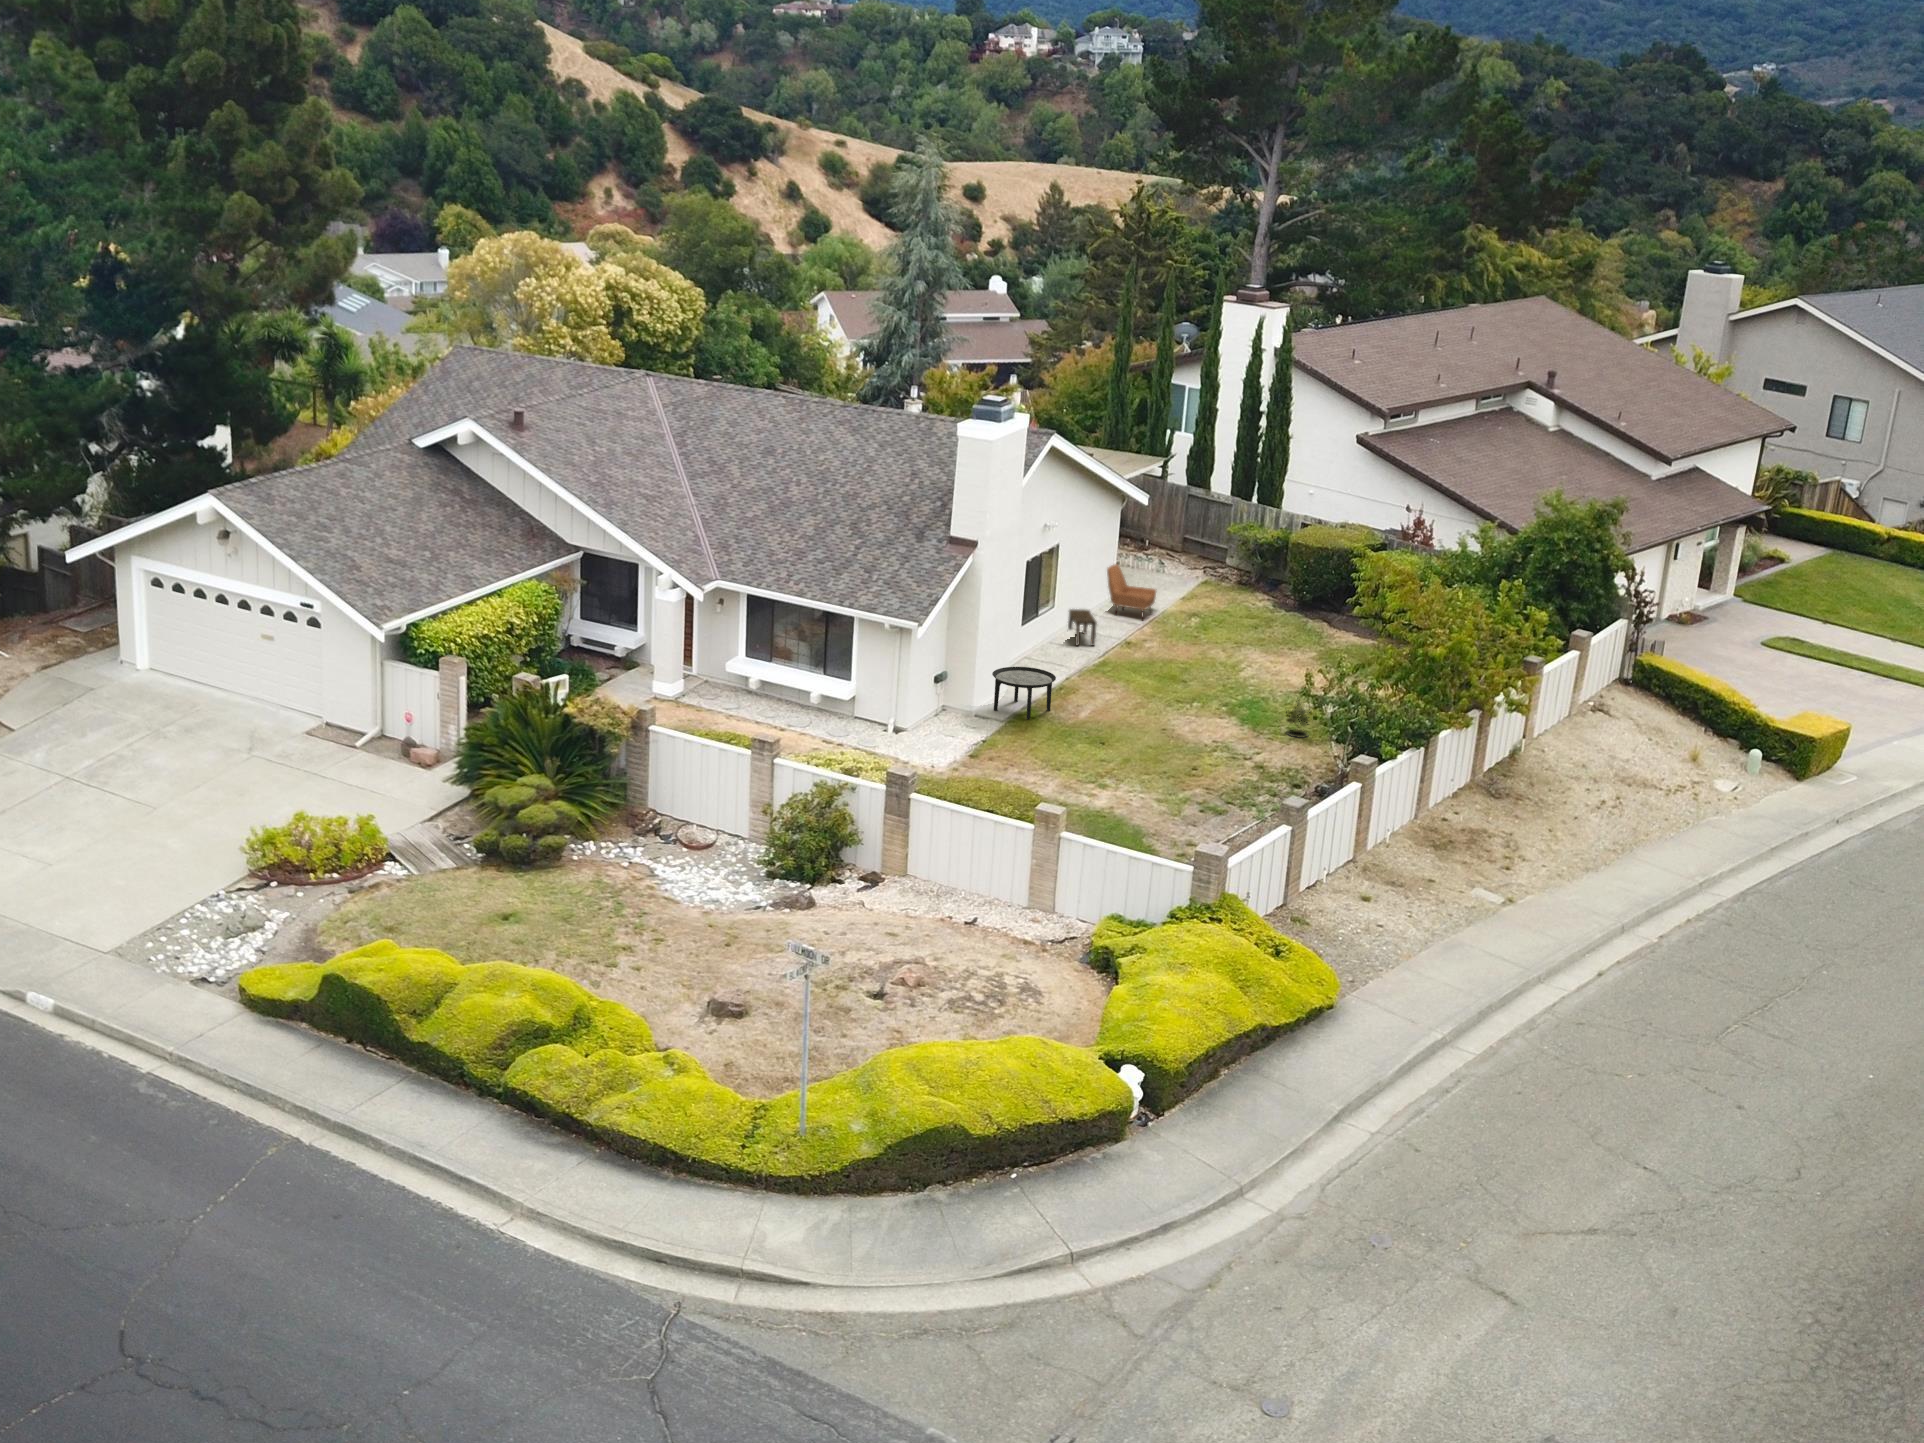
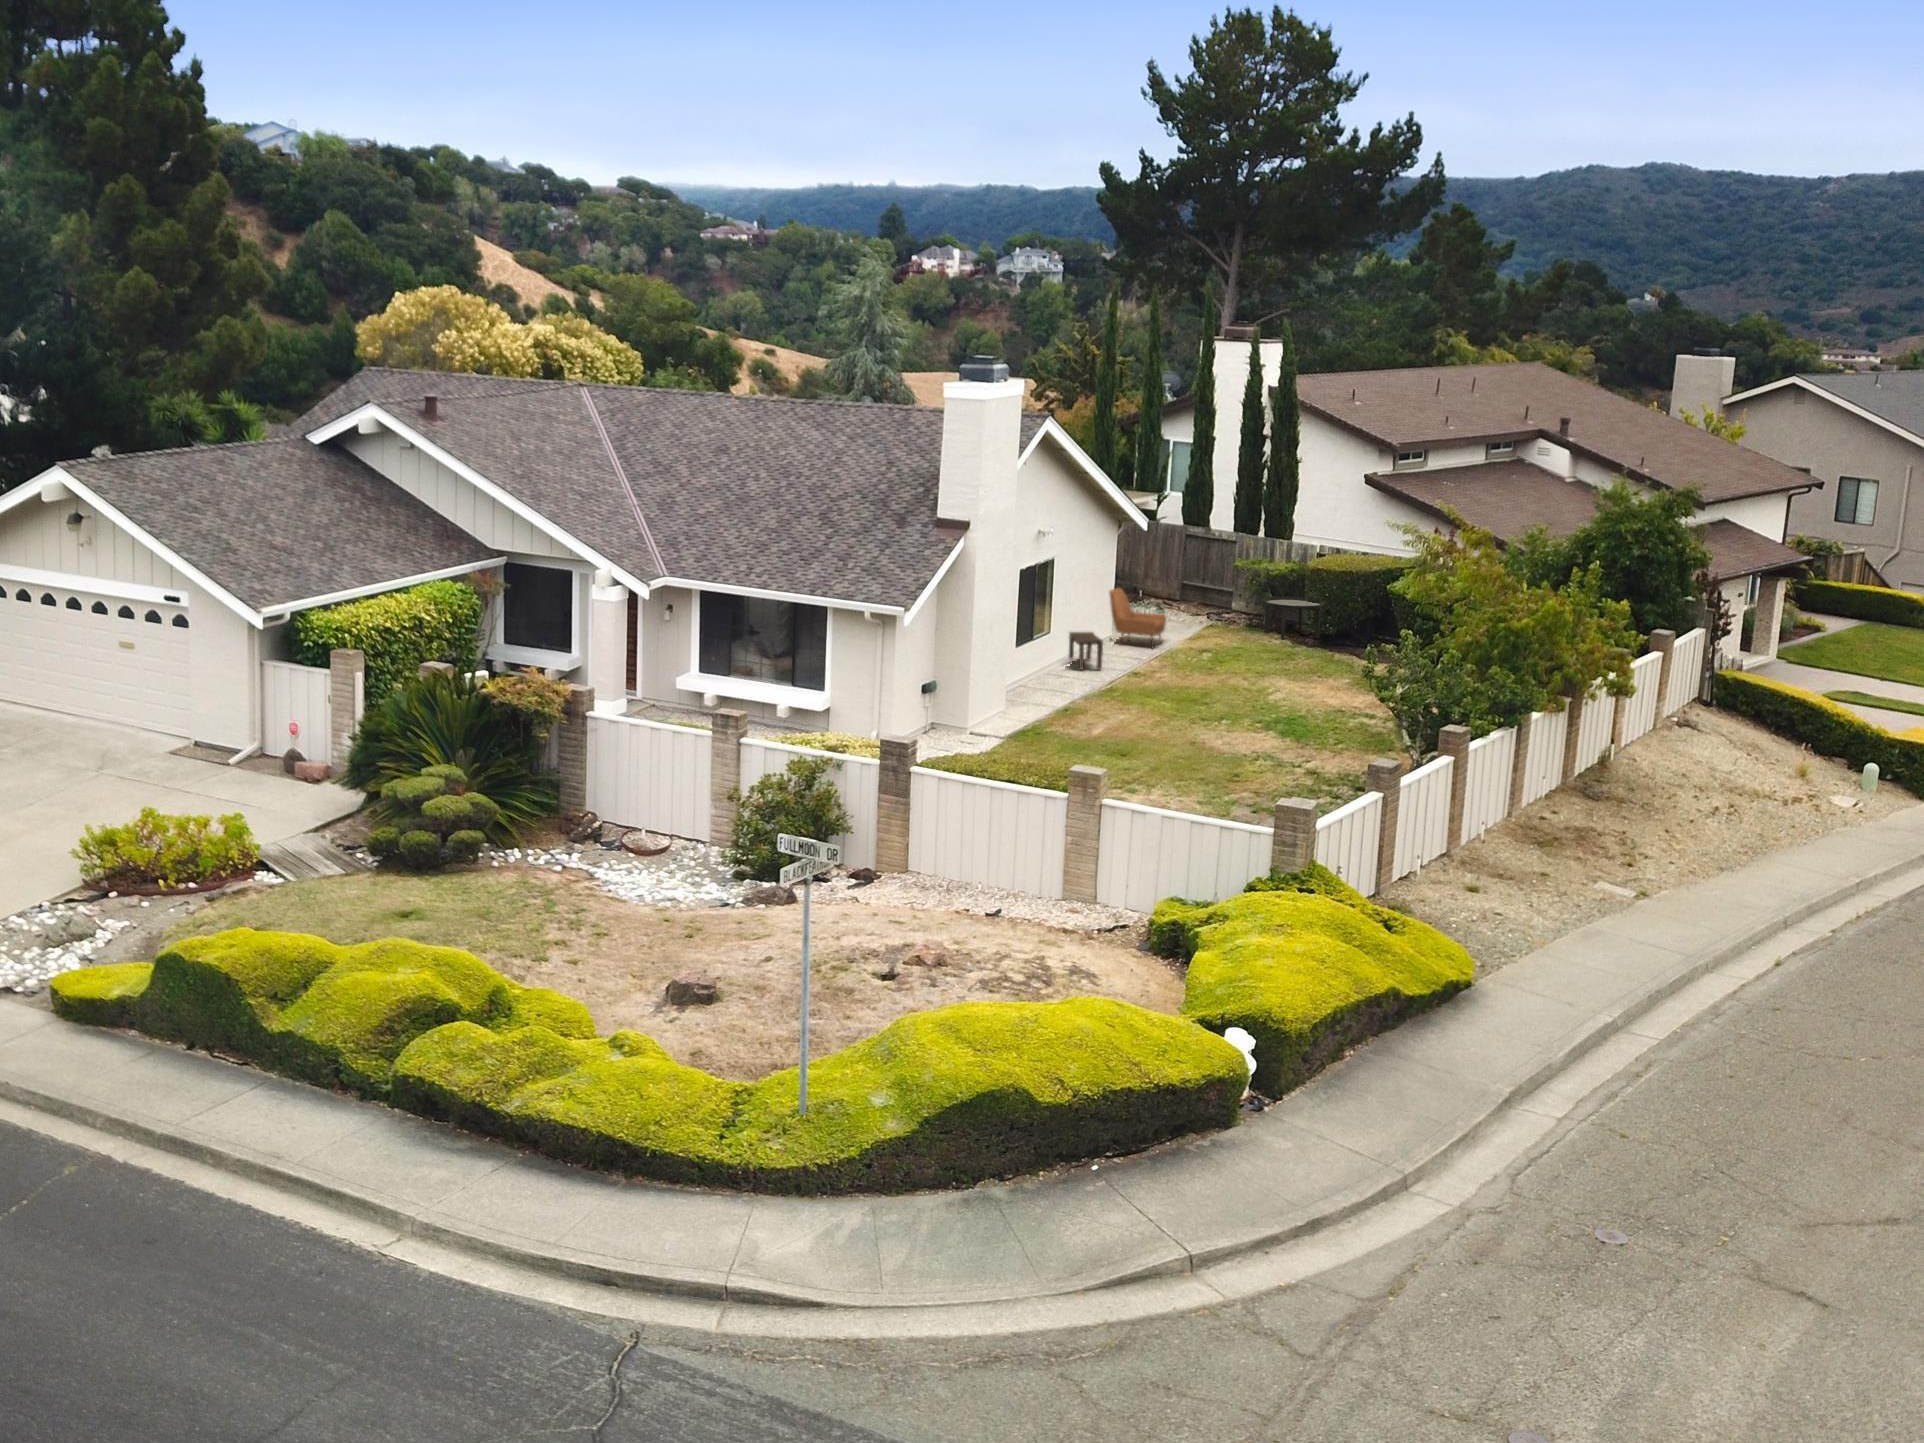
round table: present [992,667,1056,719] -> present [1262,597,1325,639]
potted tree: present [1286,698,1311,738] -> none [1335,697,1369,745]

